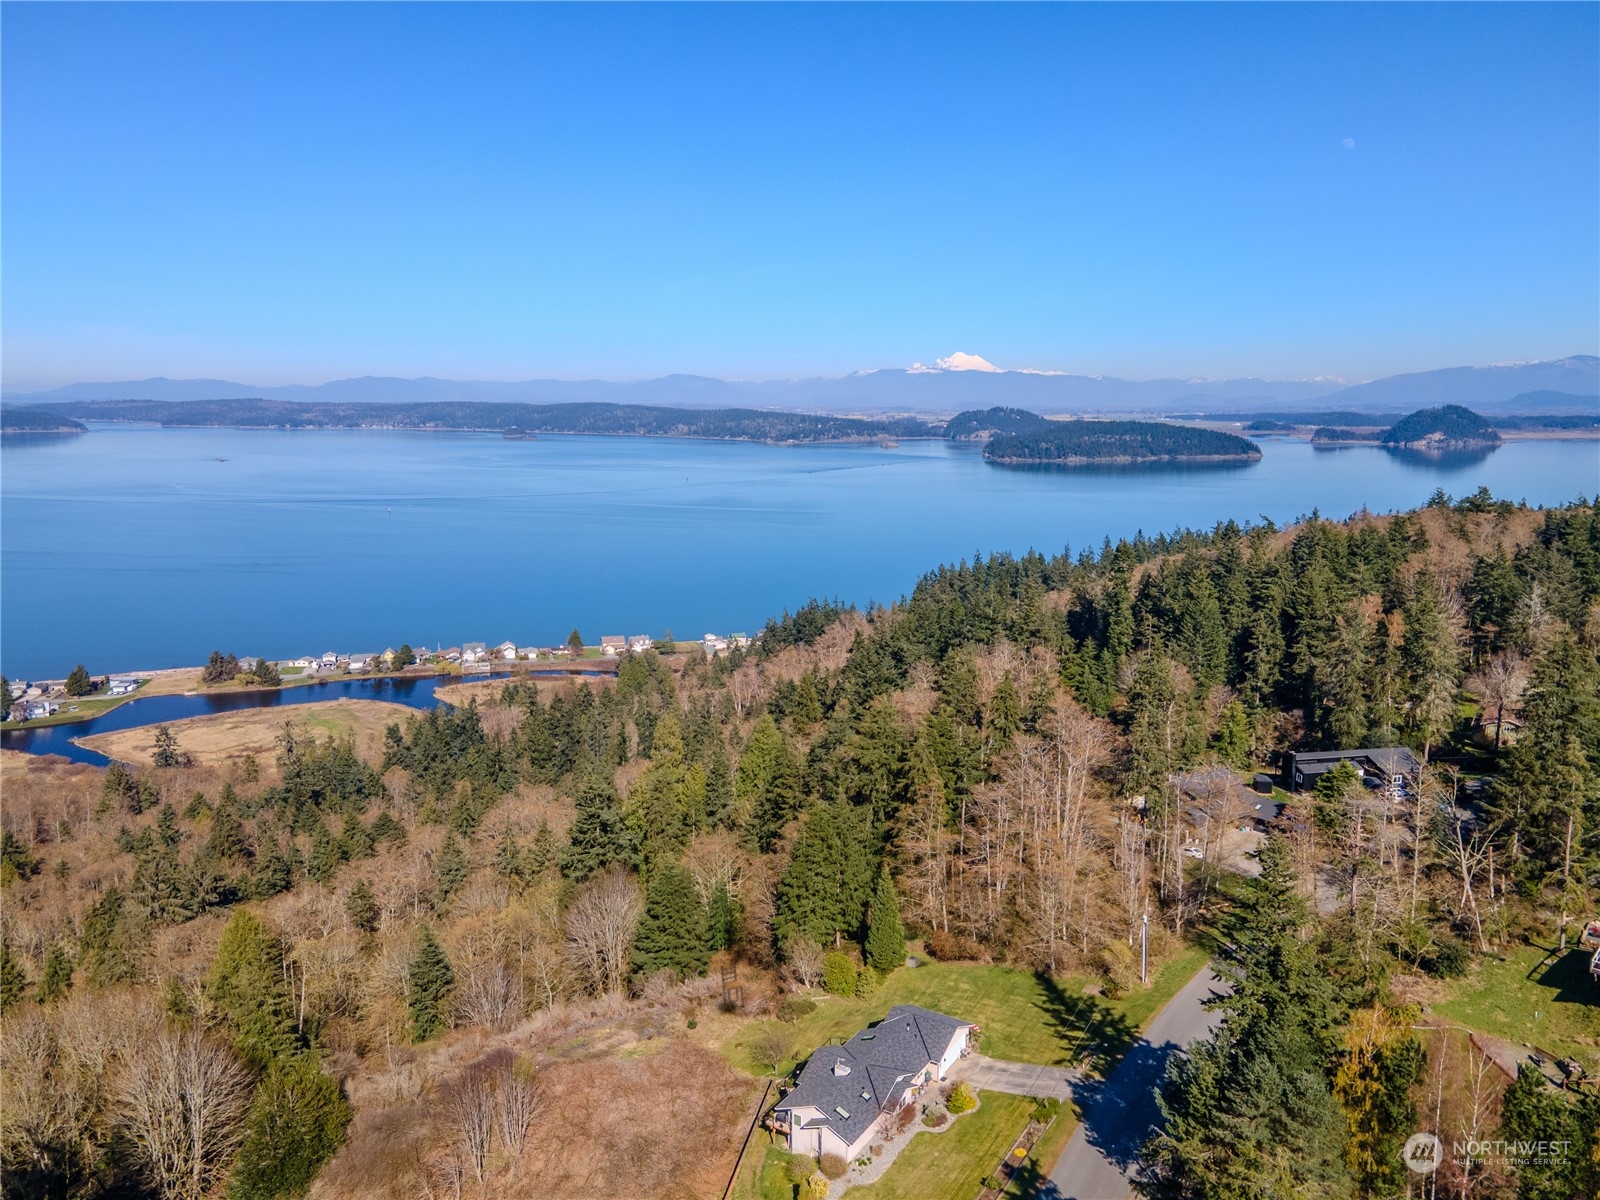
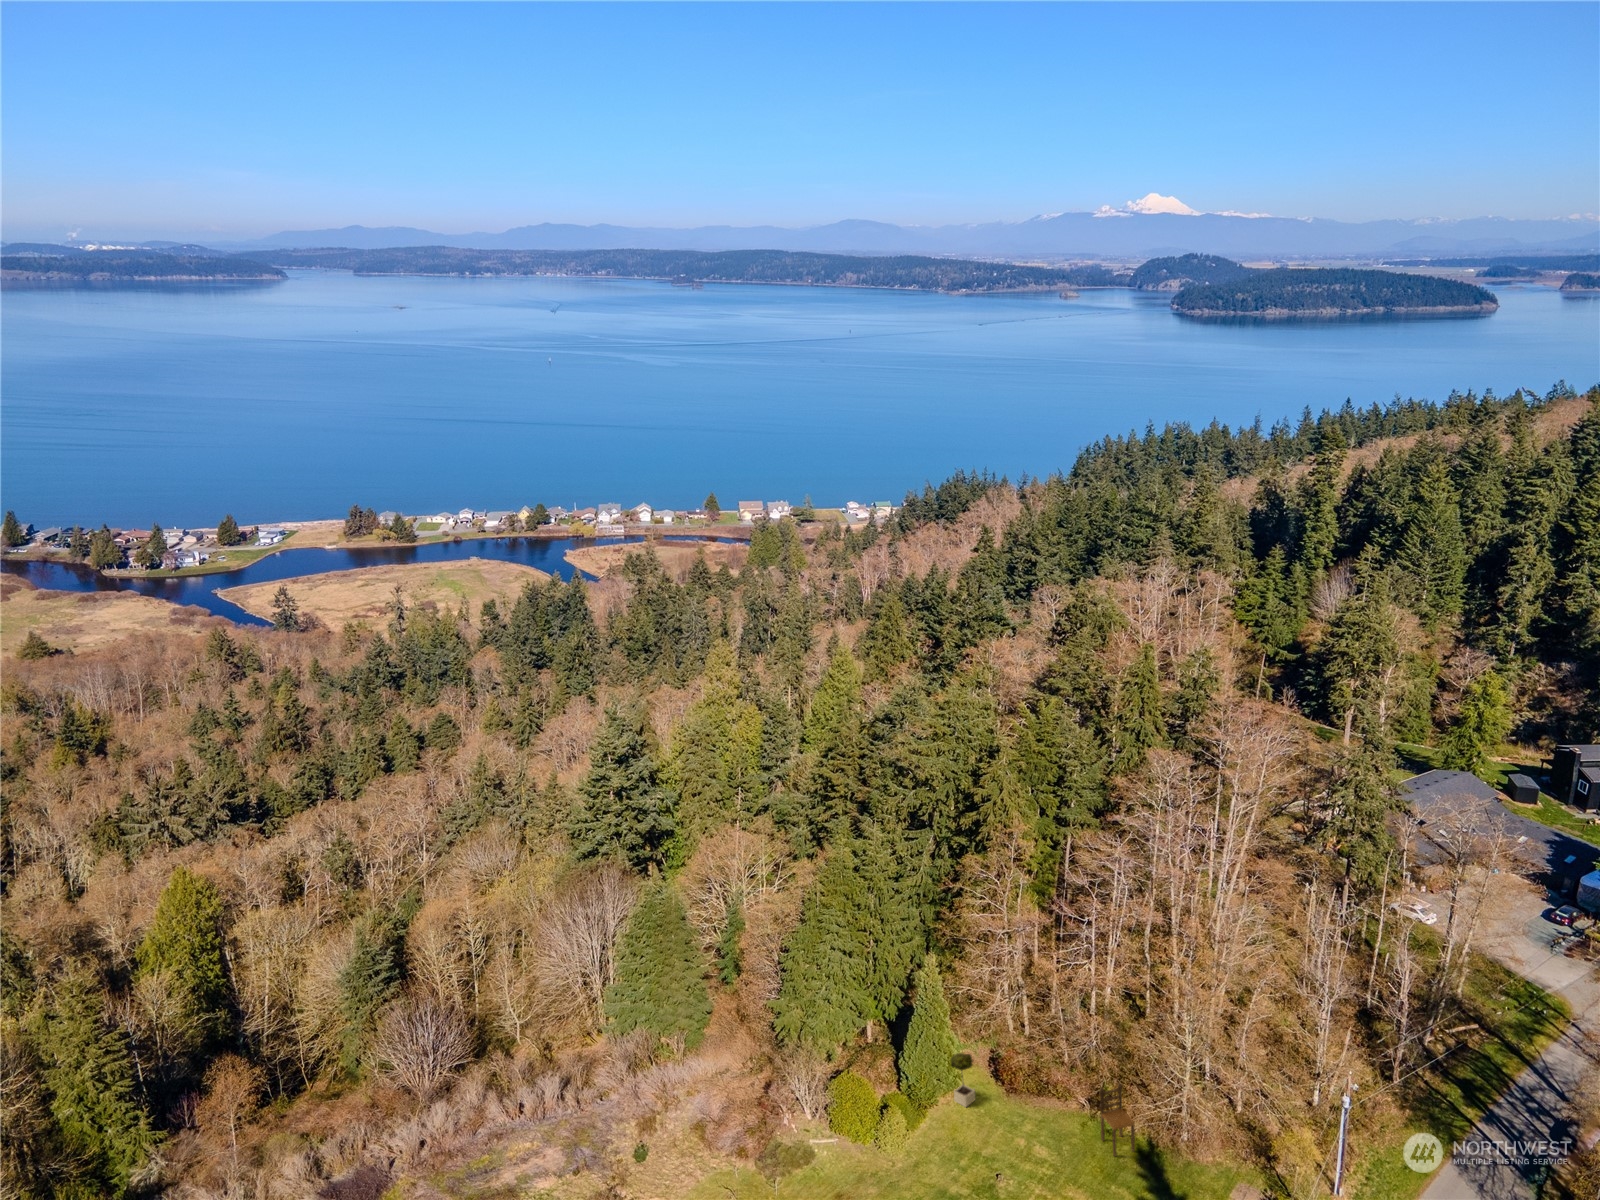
chair: present [721,963,744,1009] -> present [1100,1084,1135,1156]

